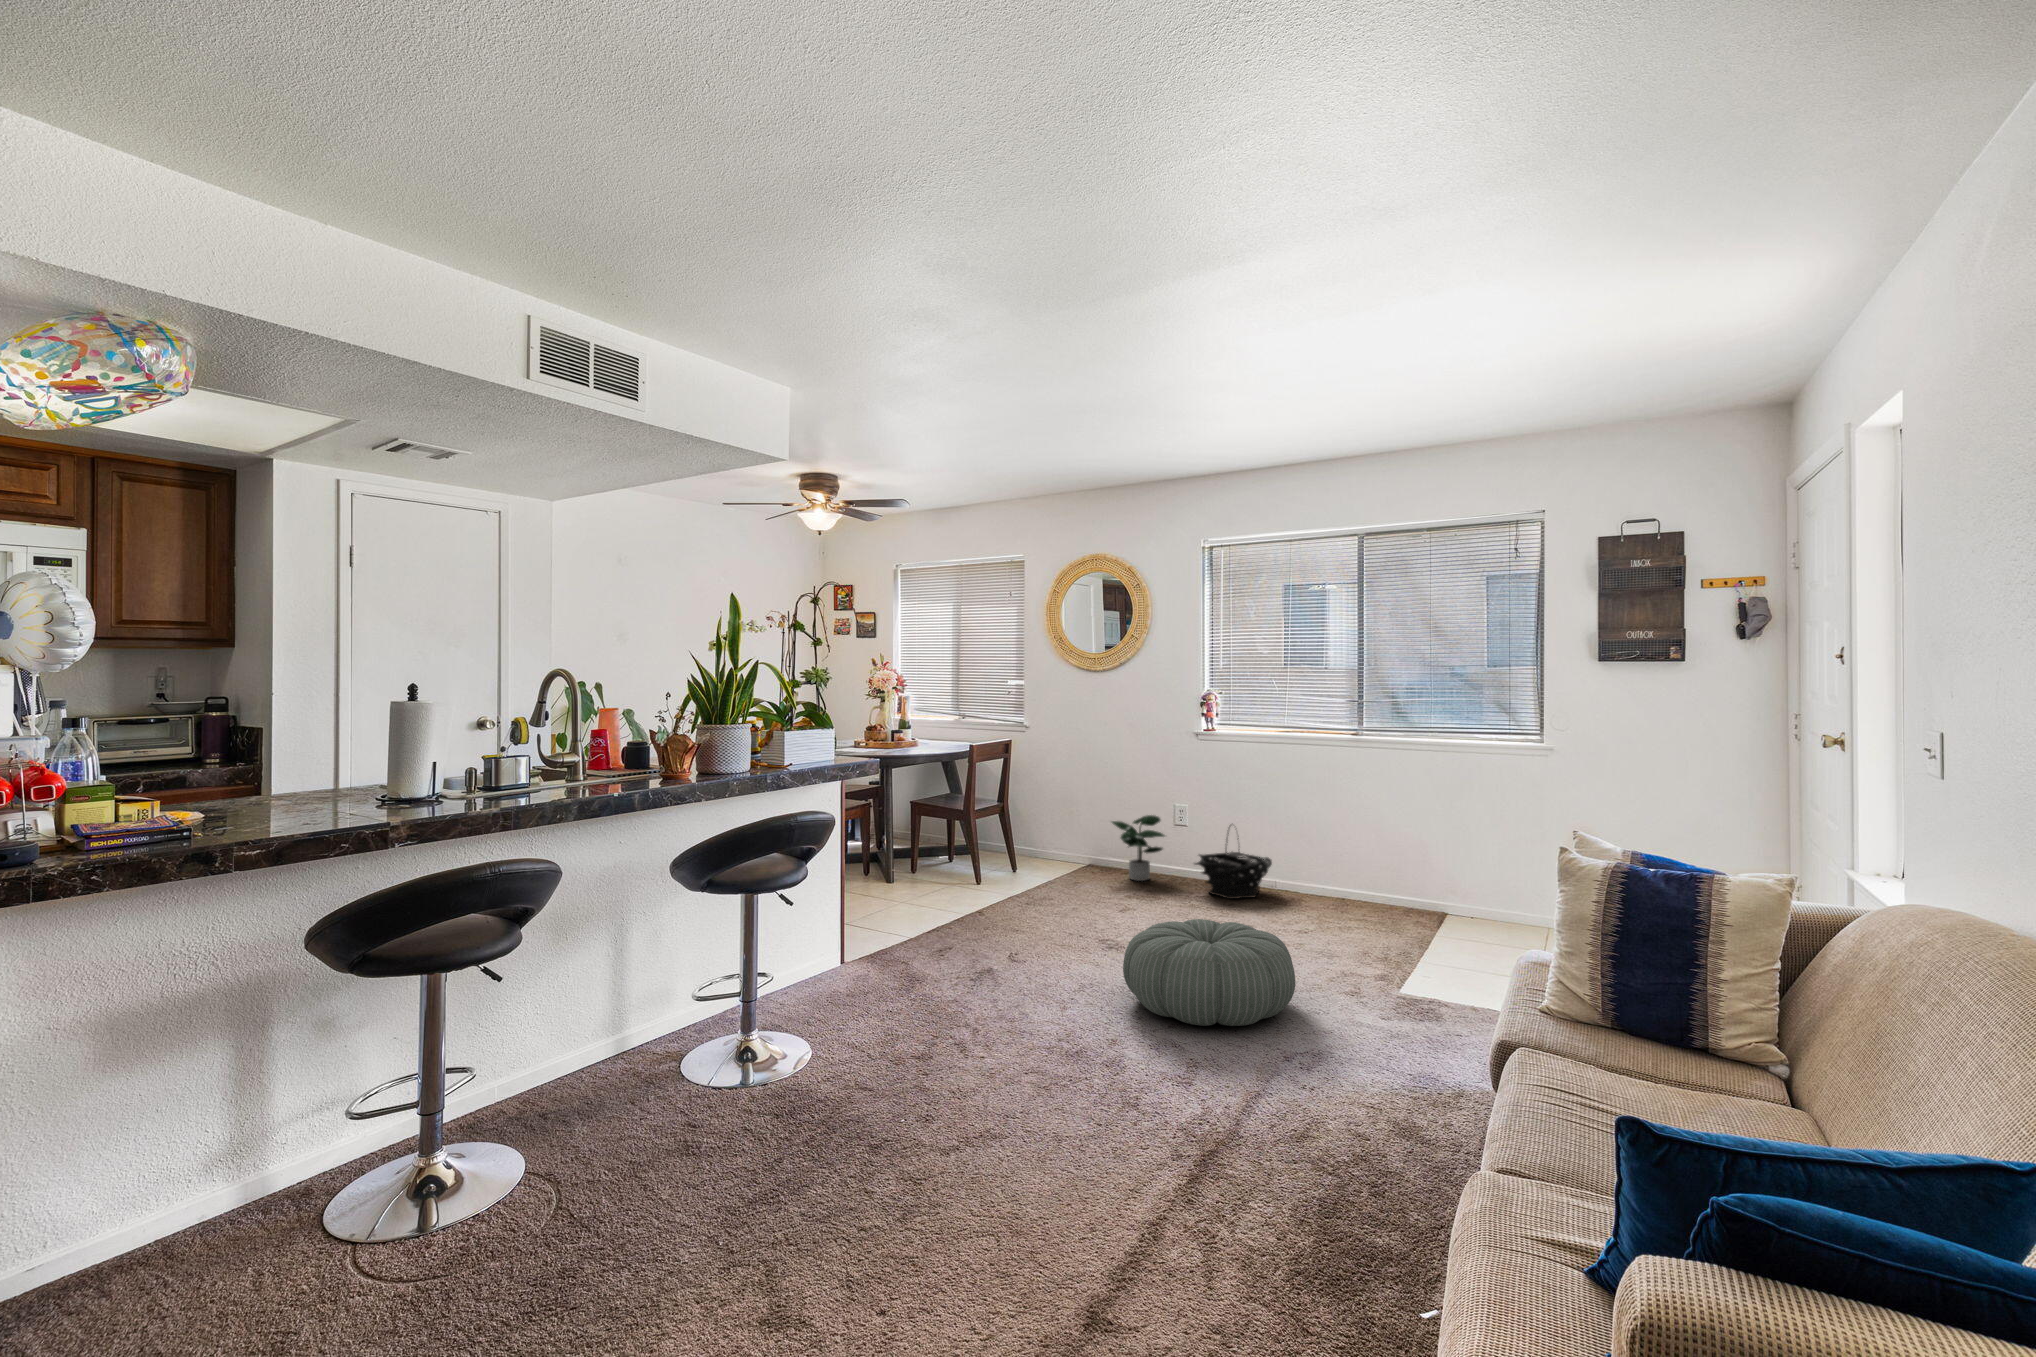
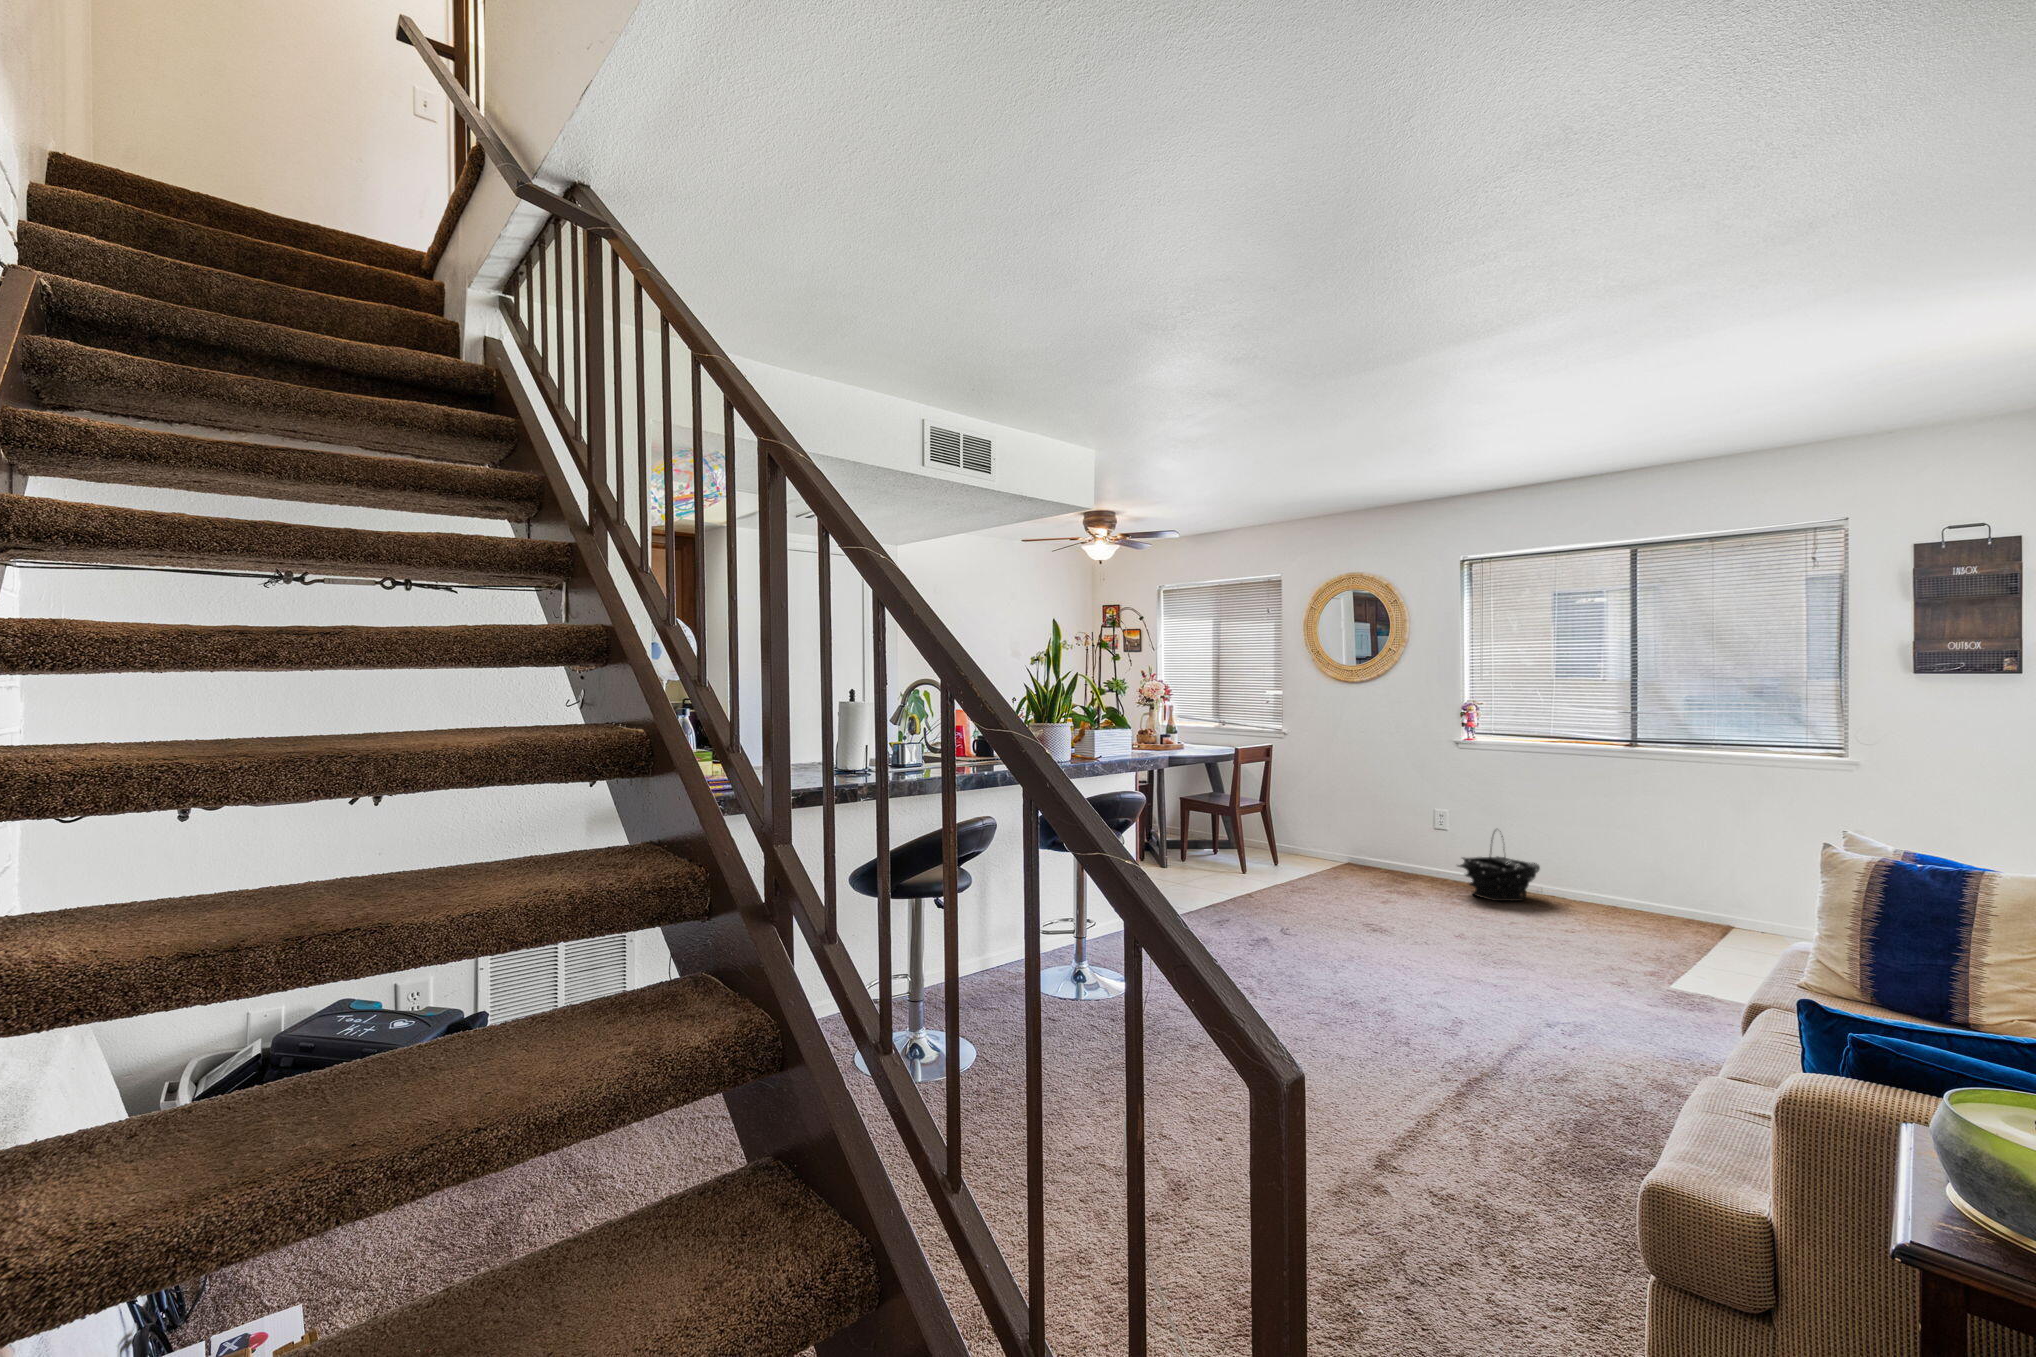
potted plant: present [1112,815,1165,881] -> none [1371,818,1429,881]
pouf: present [1123,919,1295,1026] -> none [1389,909,1561,1005]

